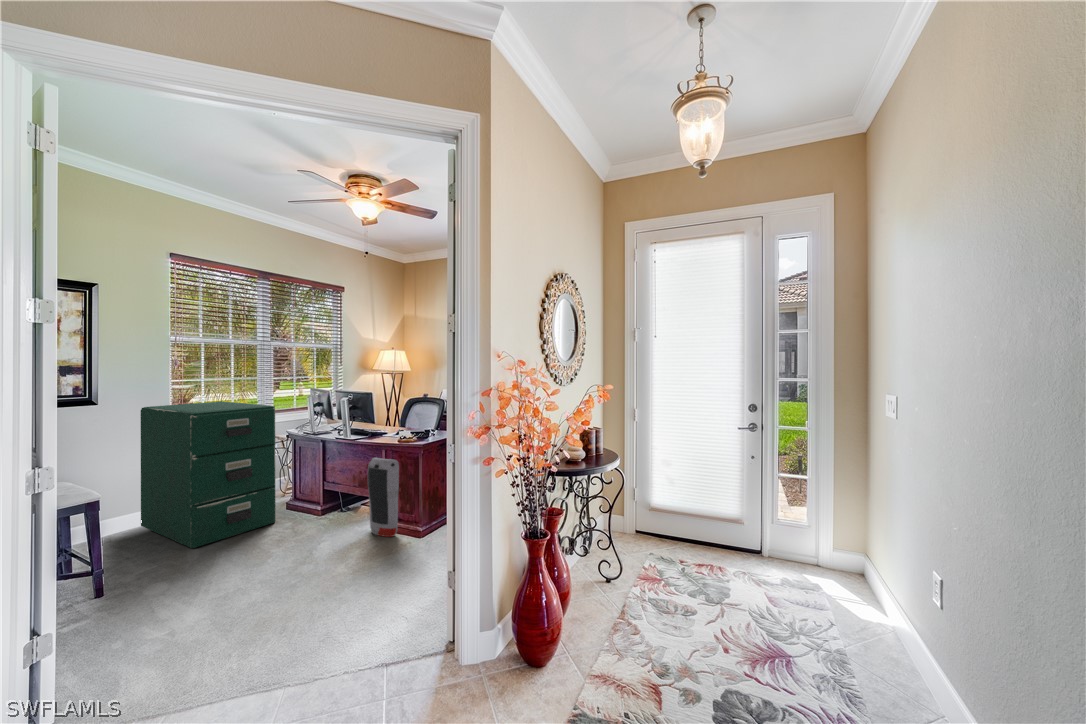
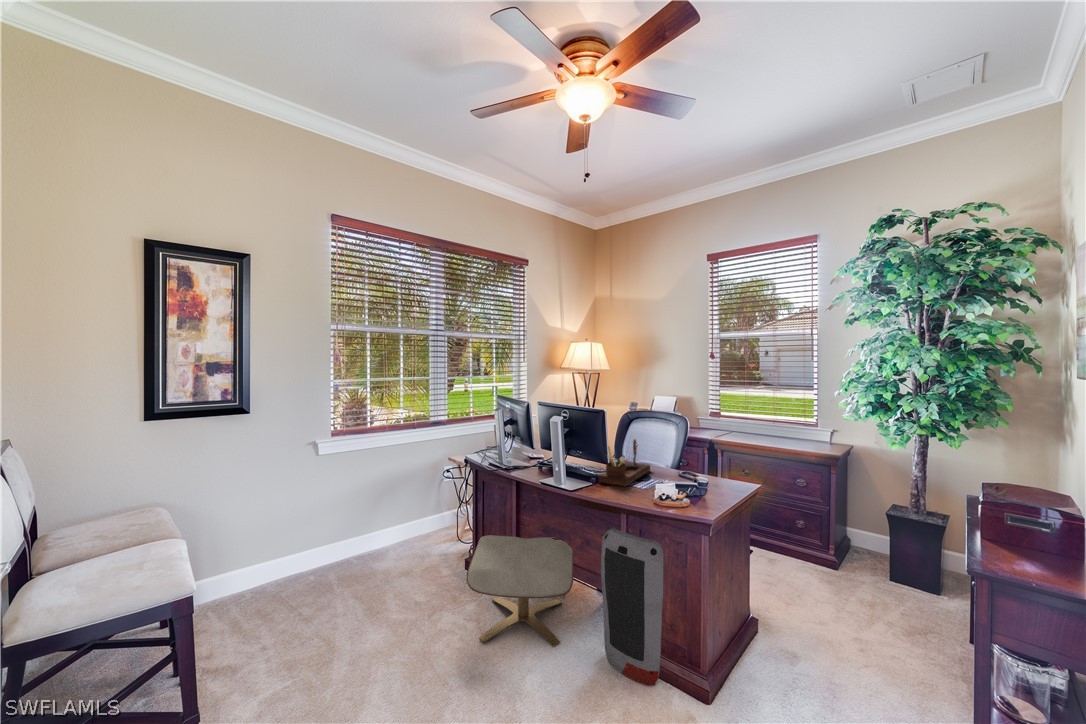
filing cabinet: present [141,402,276,548] -> none [297,411,455,645]
desk organizer: none [373,411,411,437] -> present [599,439,650,487]
ottoman: none [282,474,359,536] -> present [466,535,573,646]

